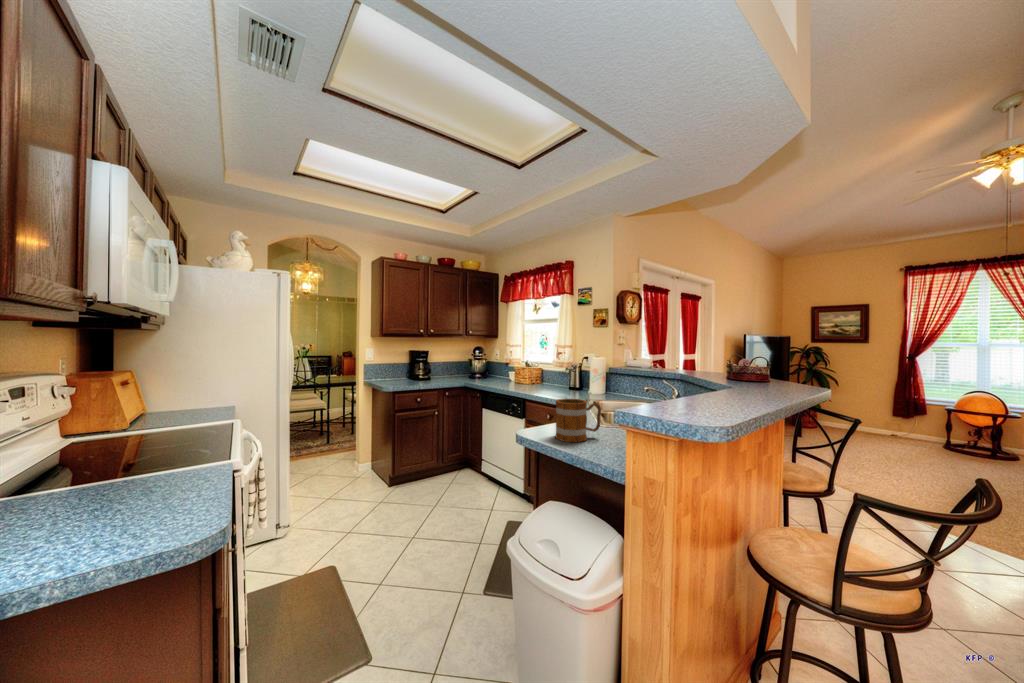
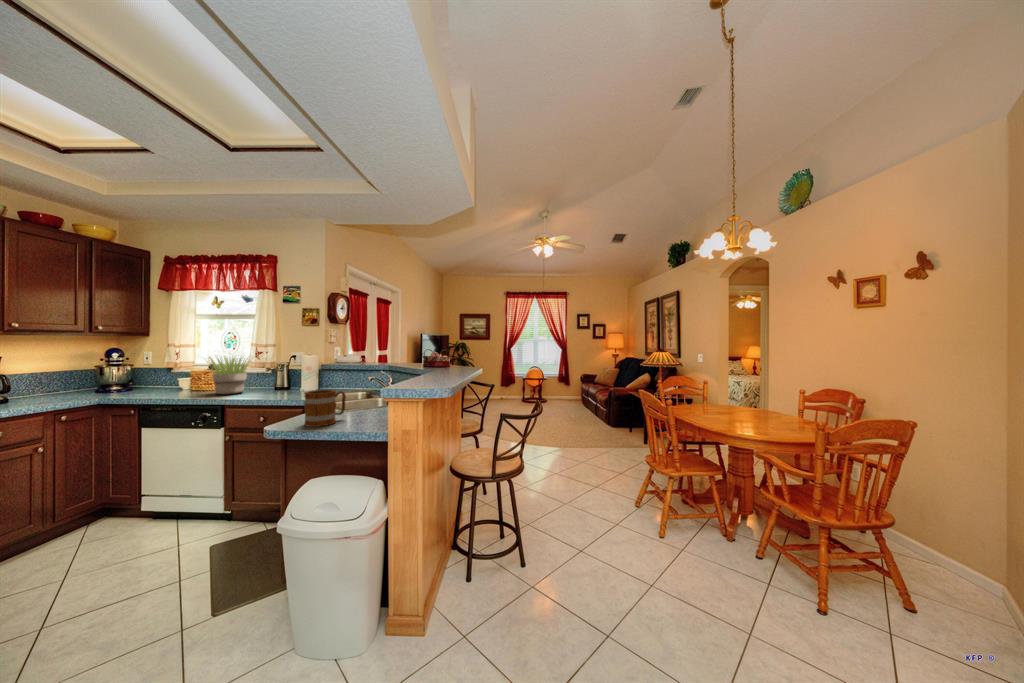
potted plant: none [516,353,555,389] -> present [209,356,248,394]

